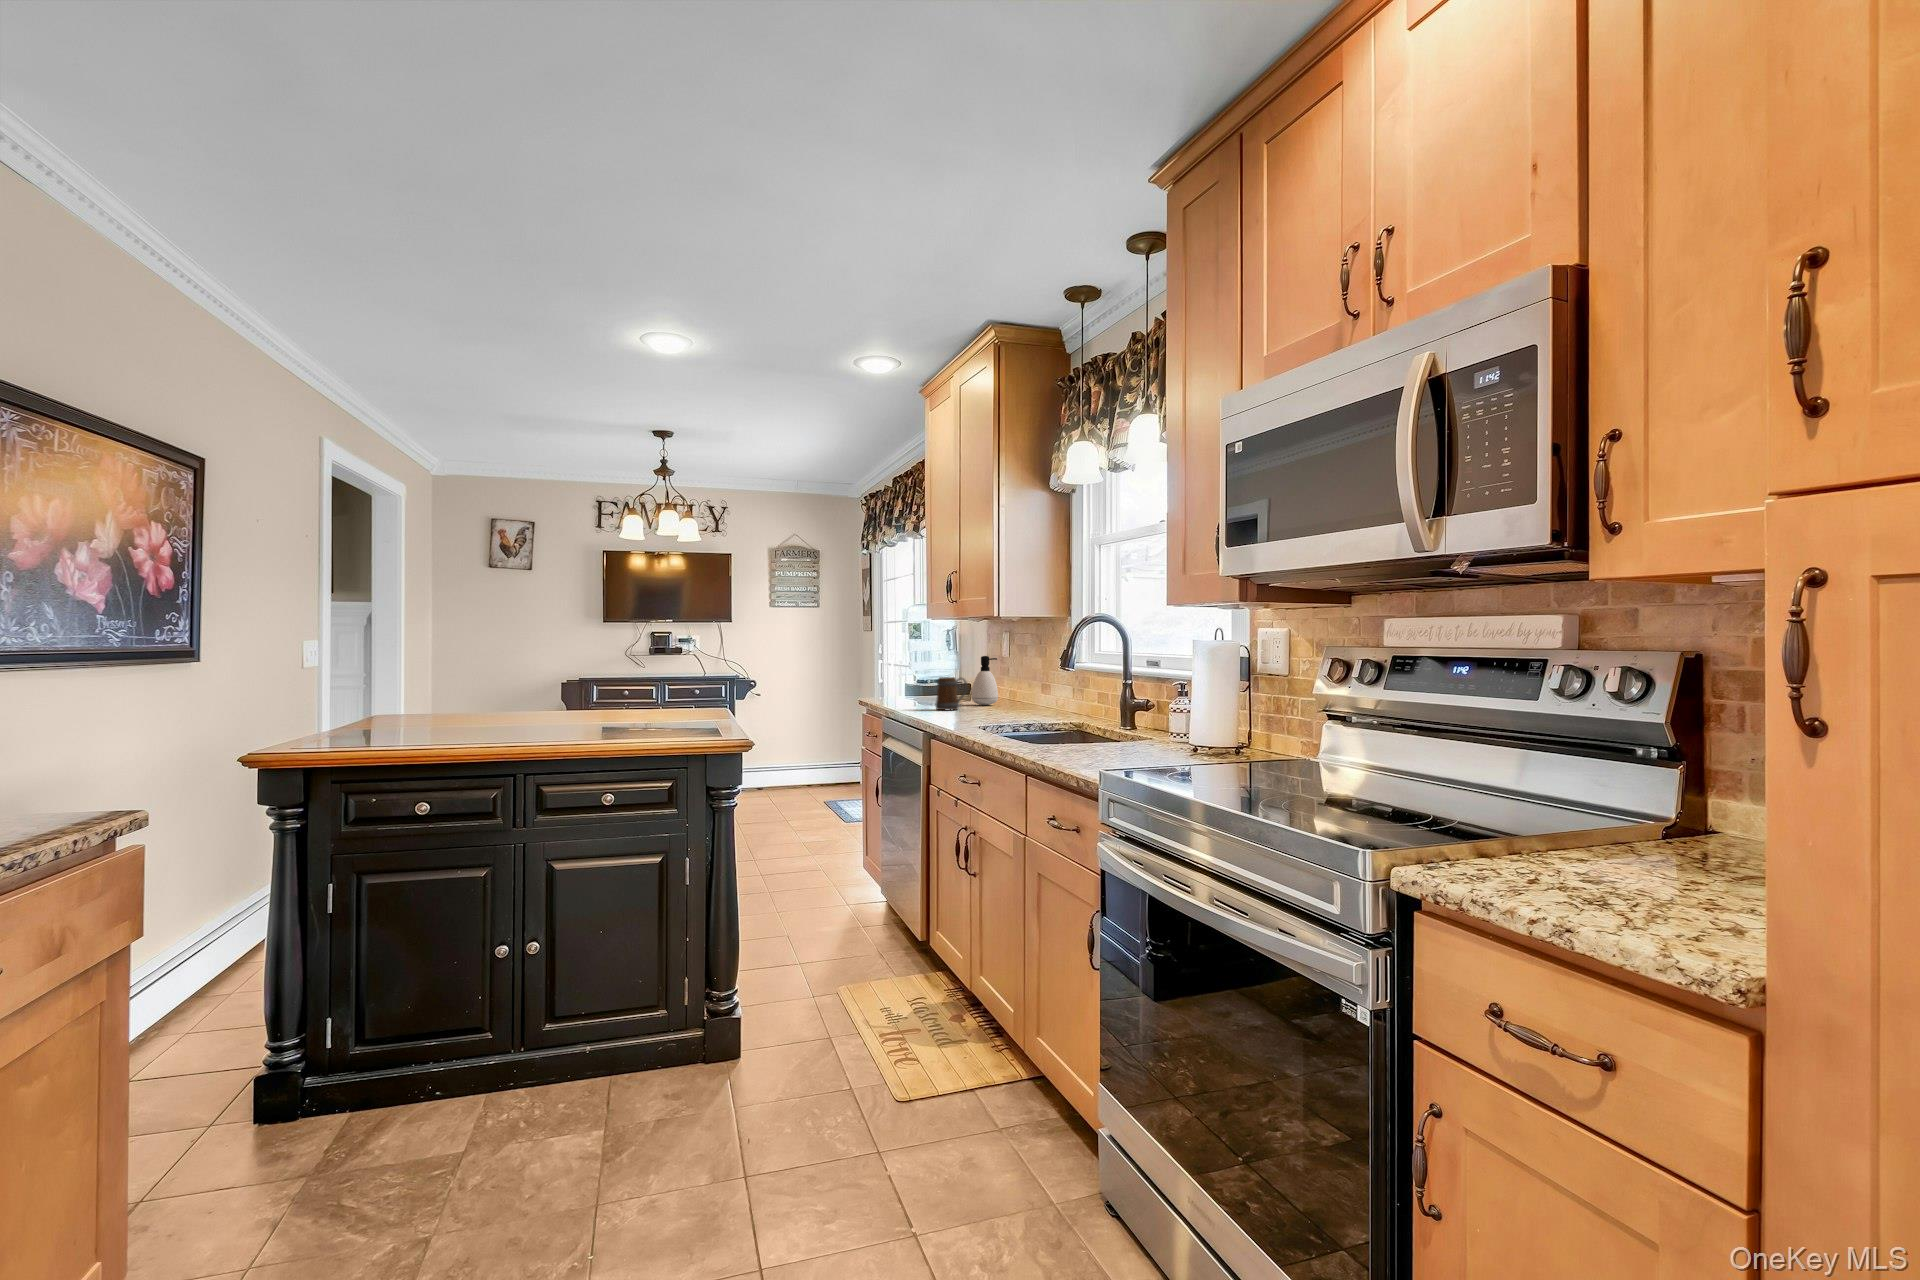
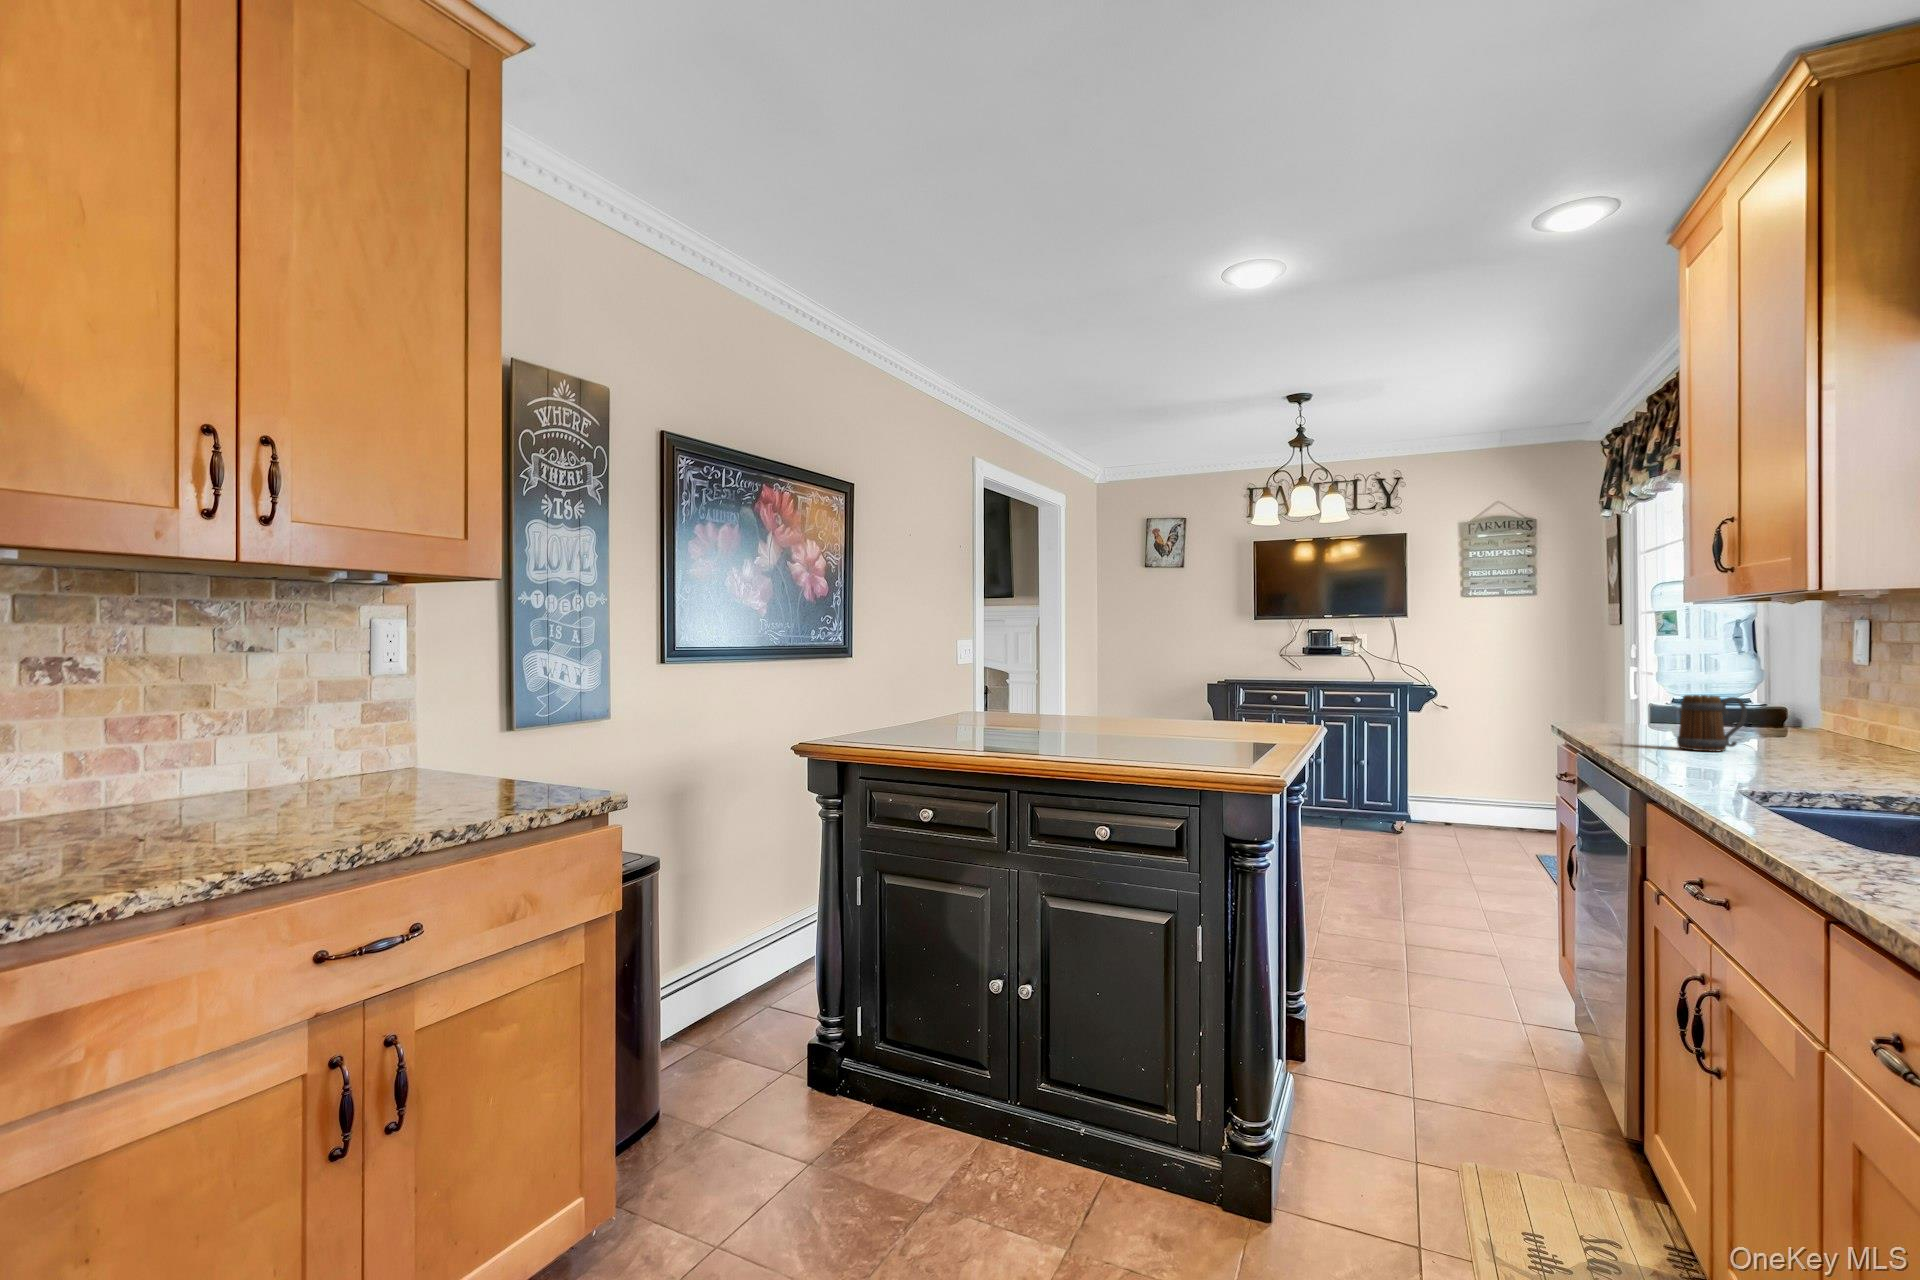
soap dispenser: present [972,656,998,705] -> none [1765,661,1827,746]

